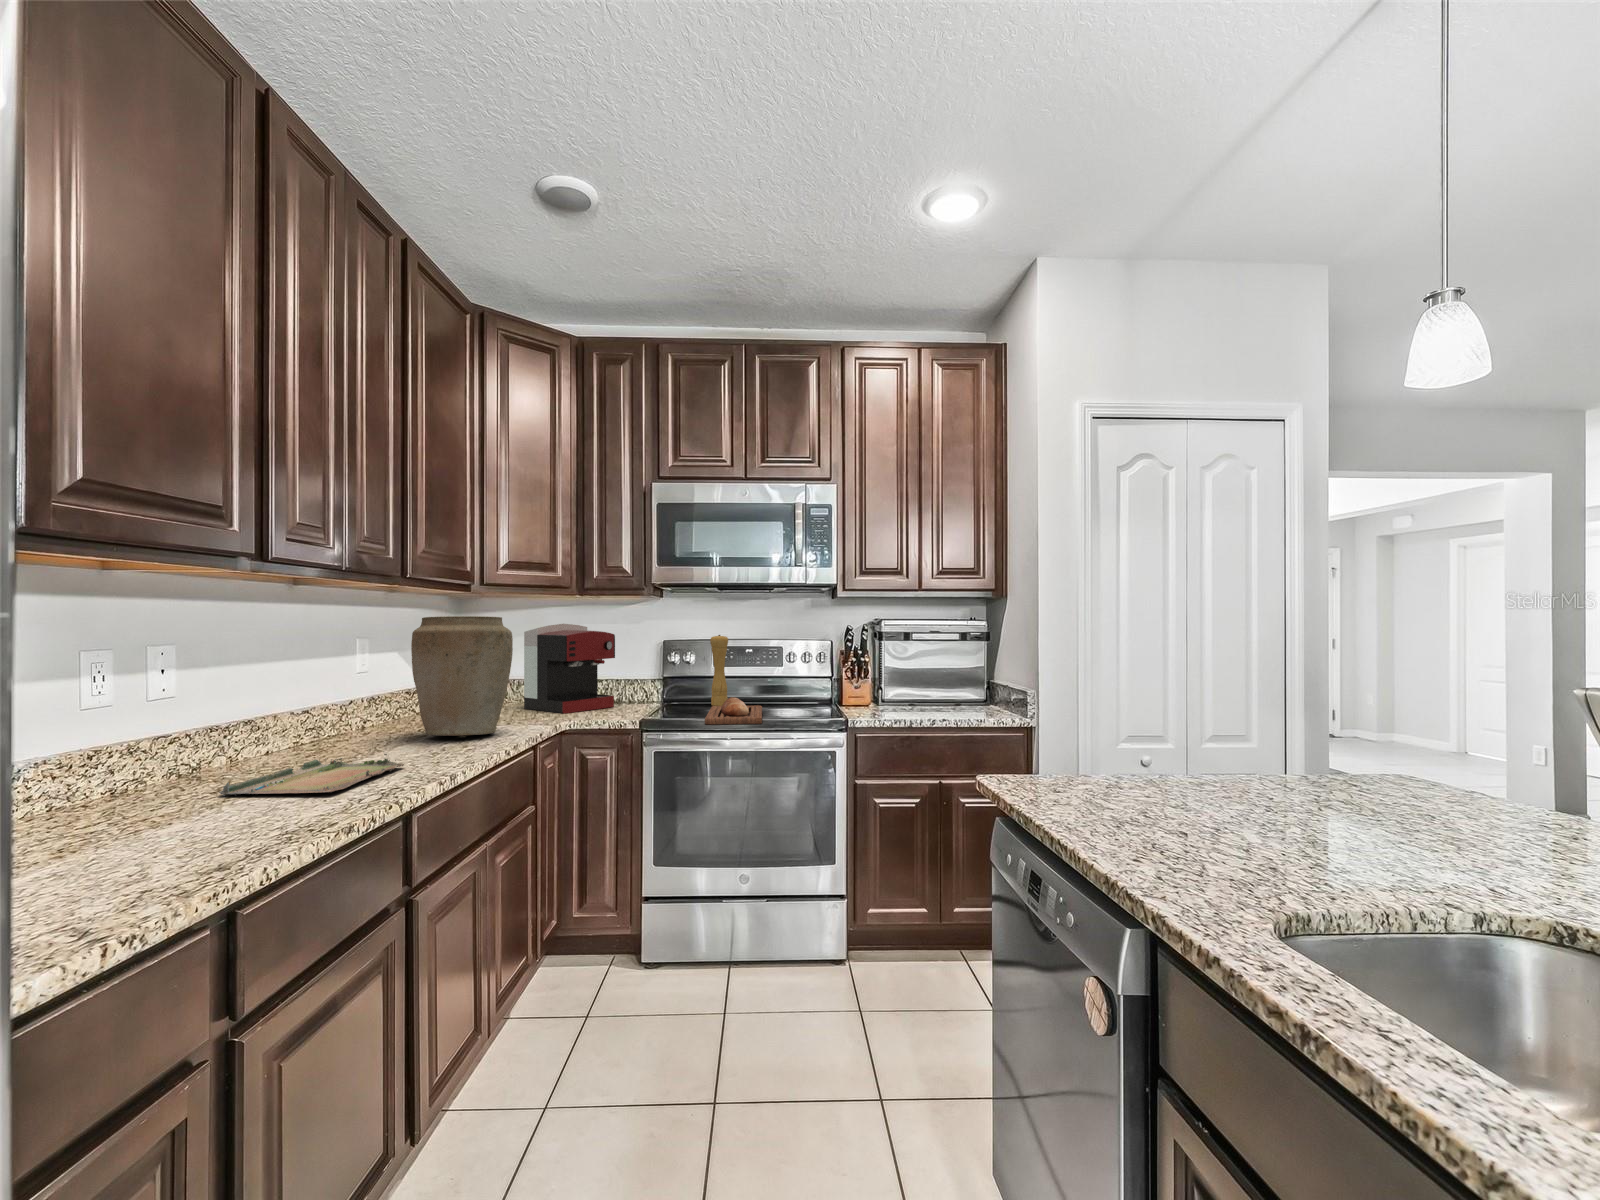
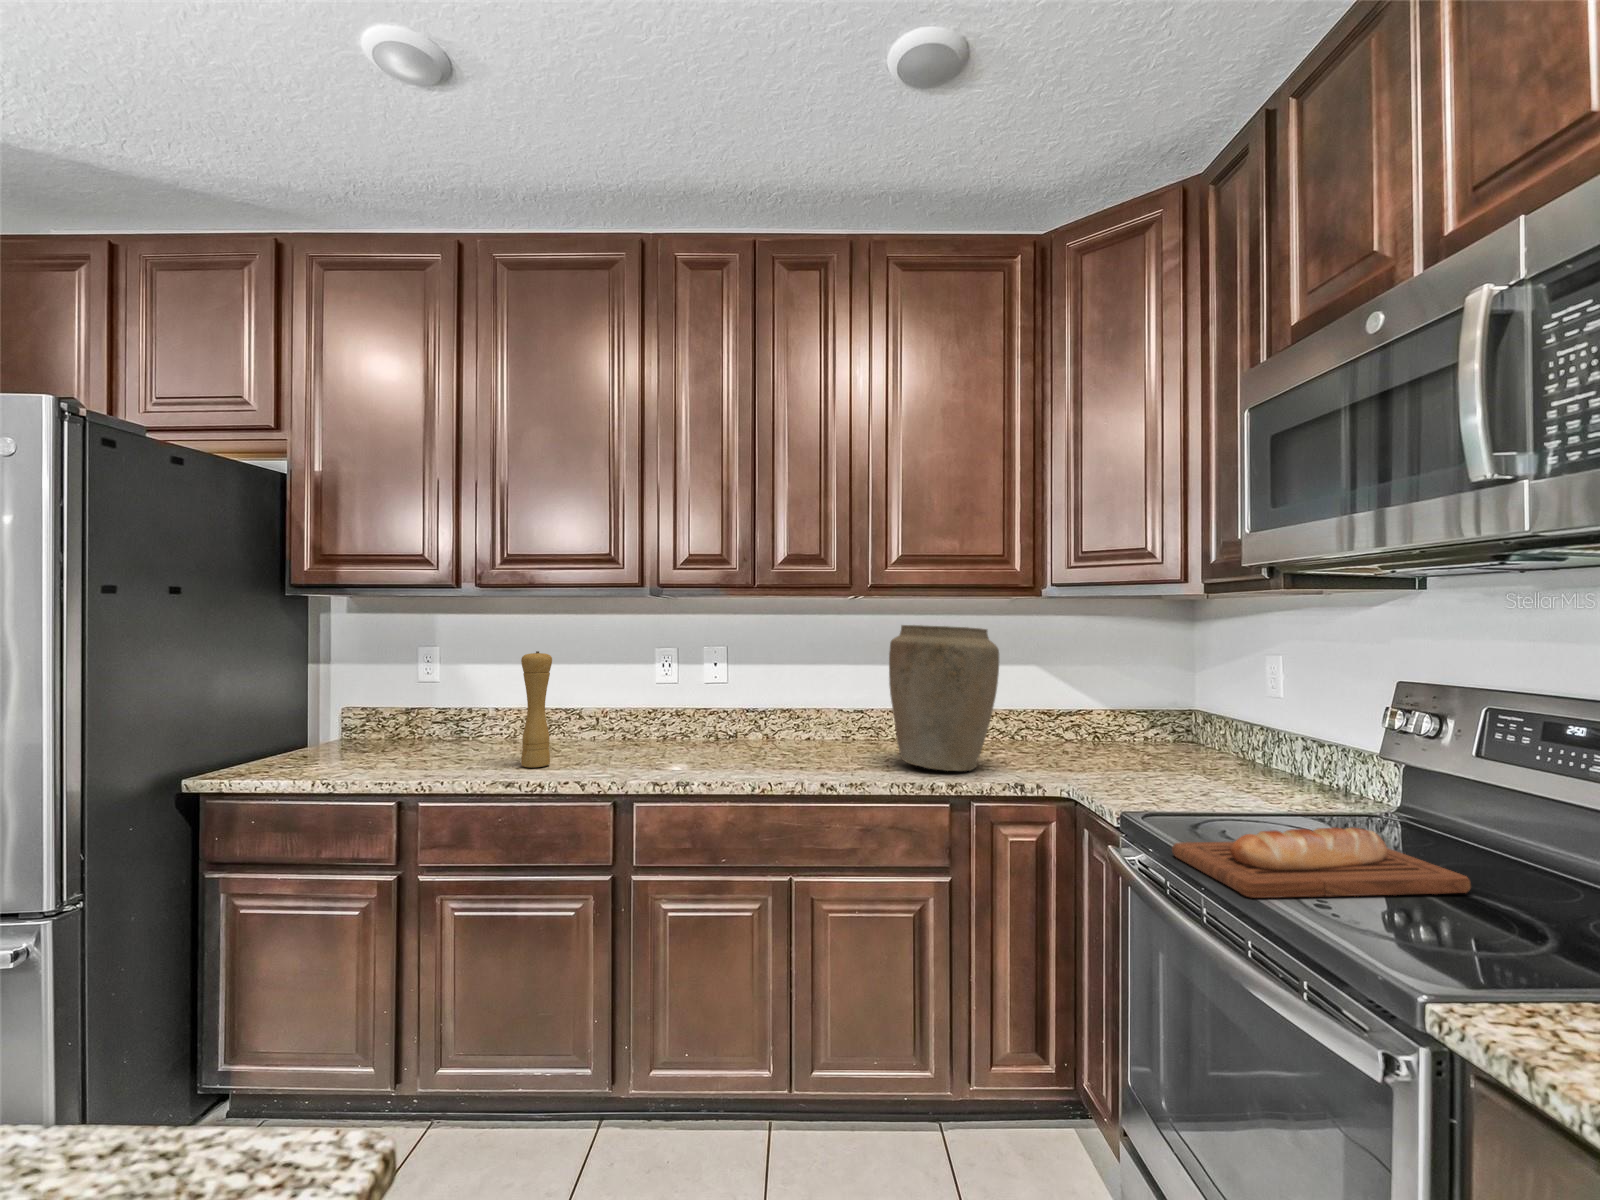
coffee maker: present [524,624,615,713] -> none [1171,639,1294,793]
pepper mill: present [710,635,728,706] -> present [521,651,552,767]
tray: present [219,754,404,796] -> none [636,746,764,770]

